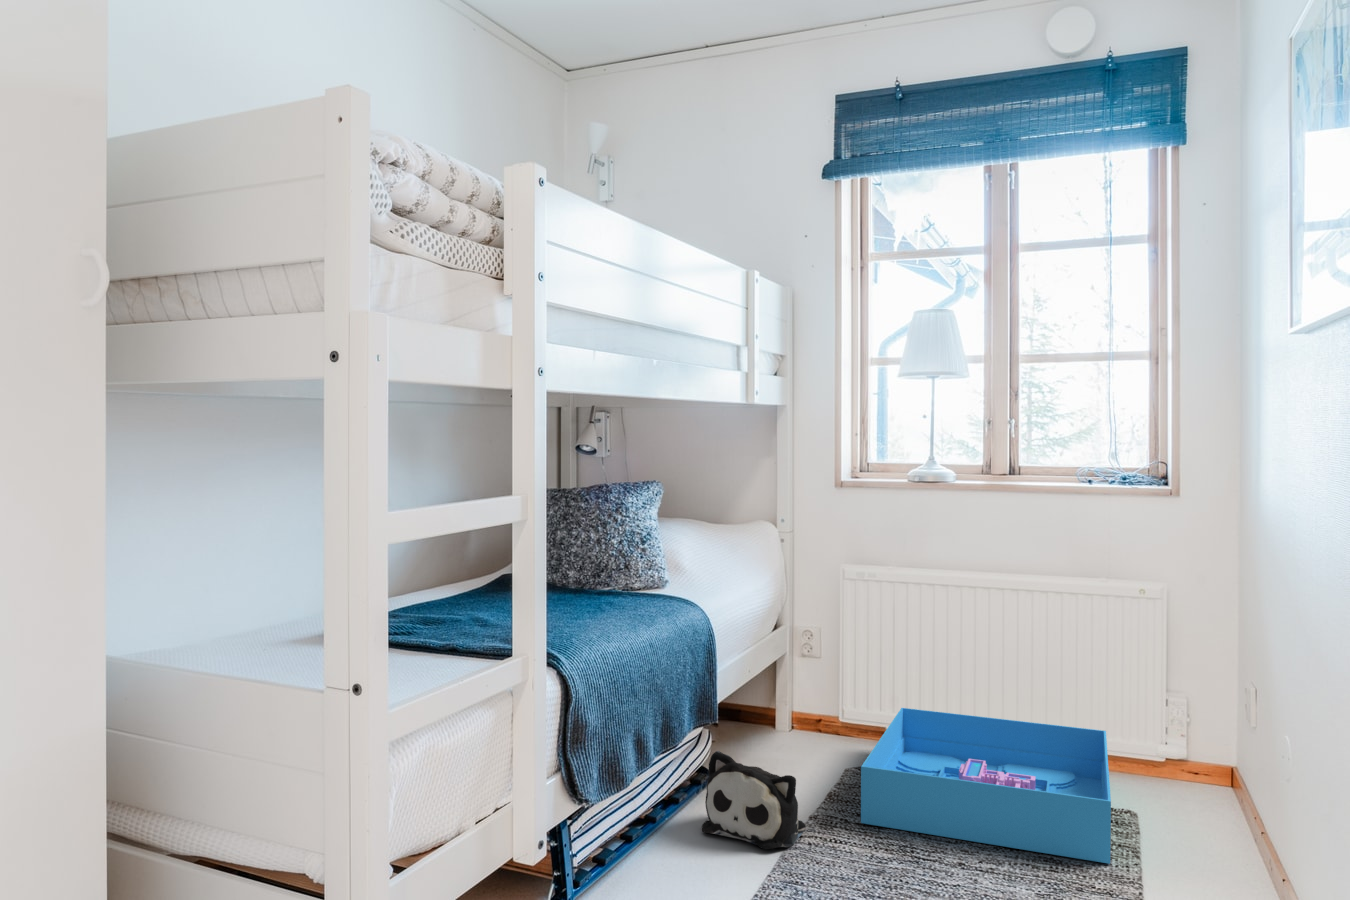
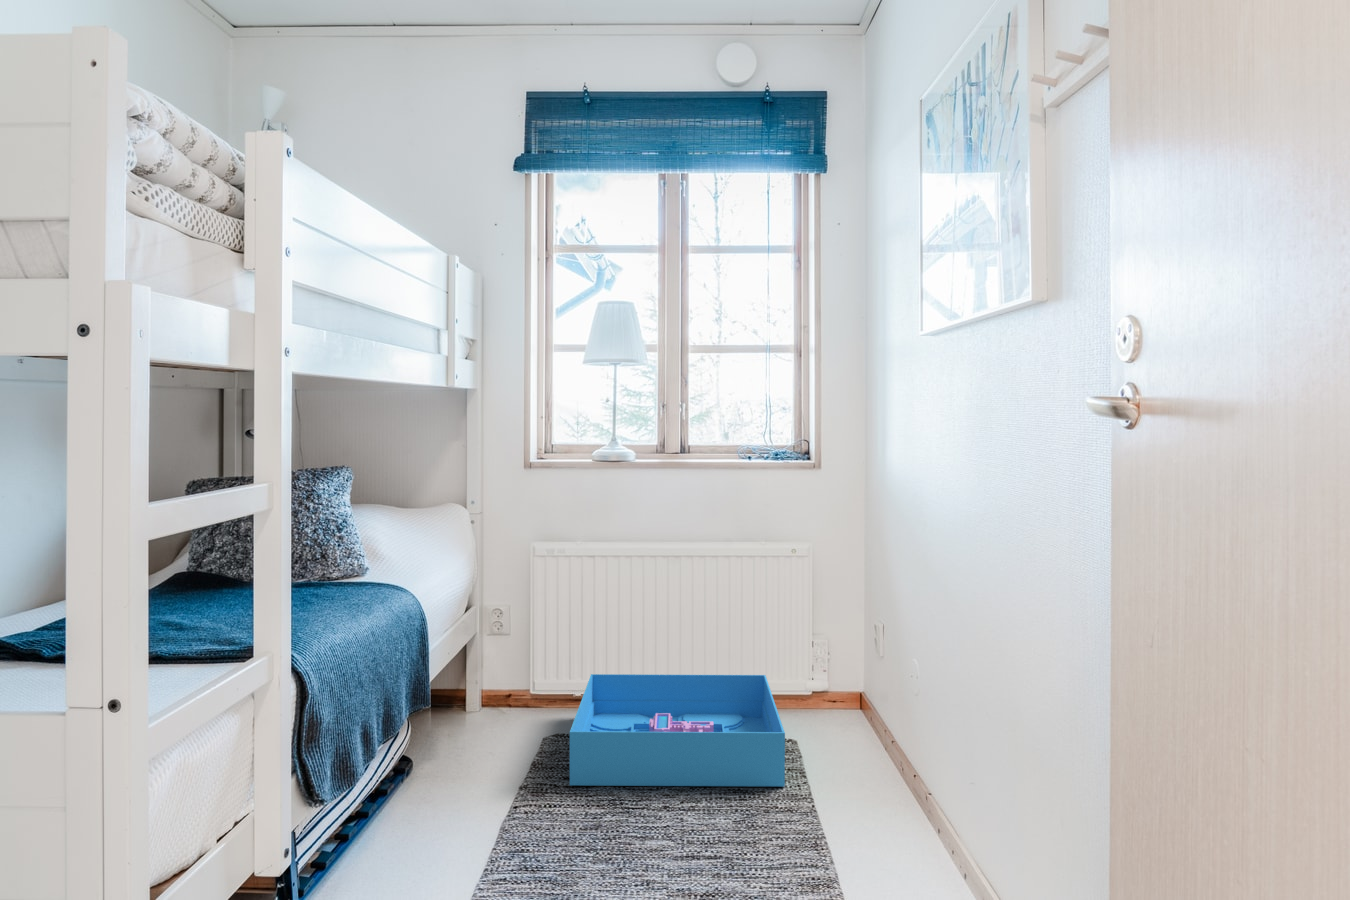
plush toy: present [701,751,806,849] -> none [416,735,519,824]

